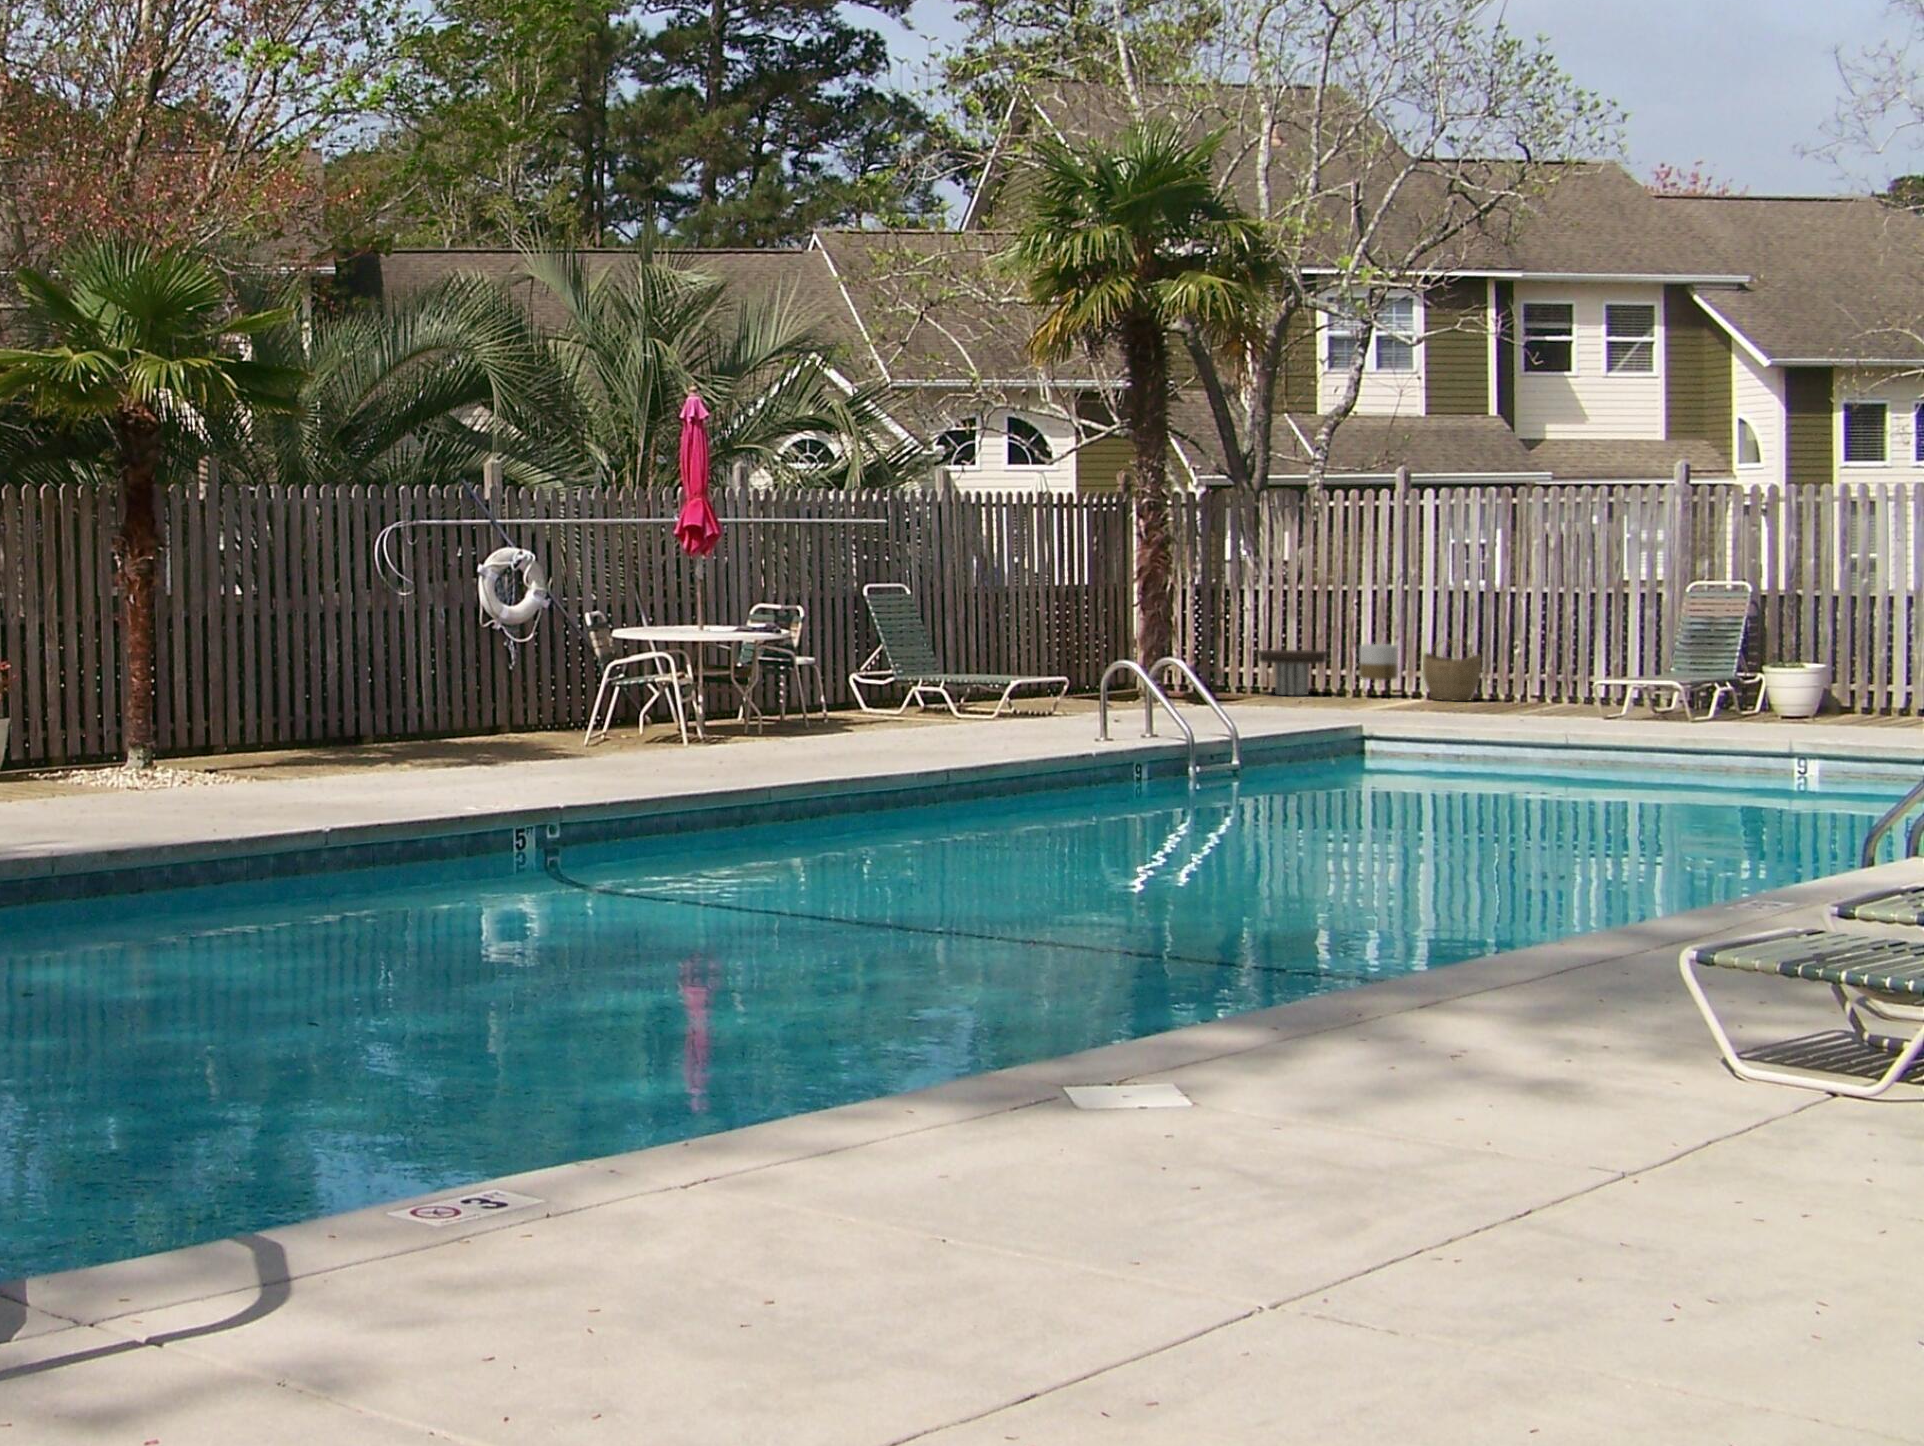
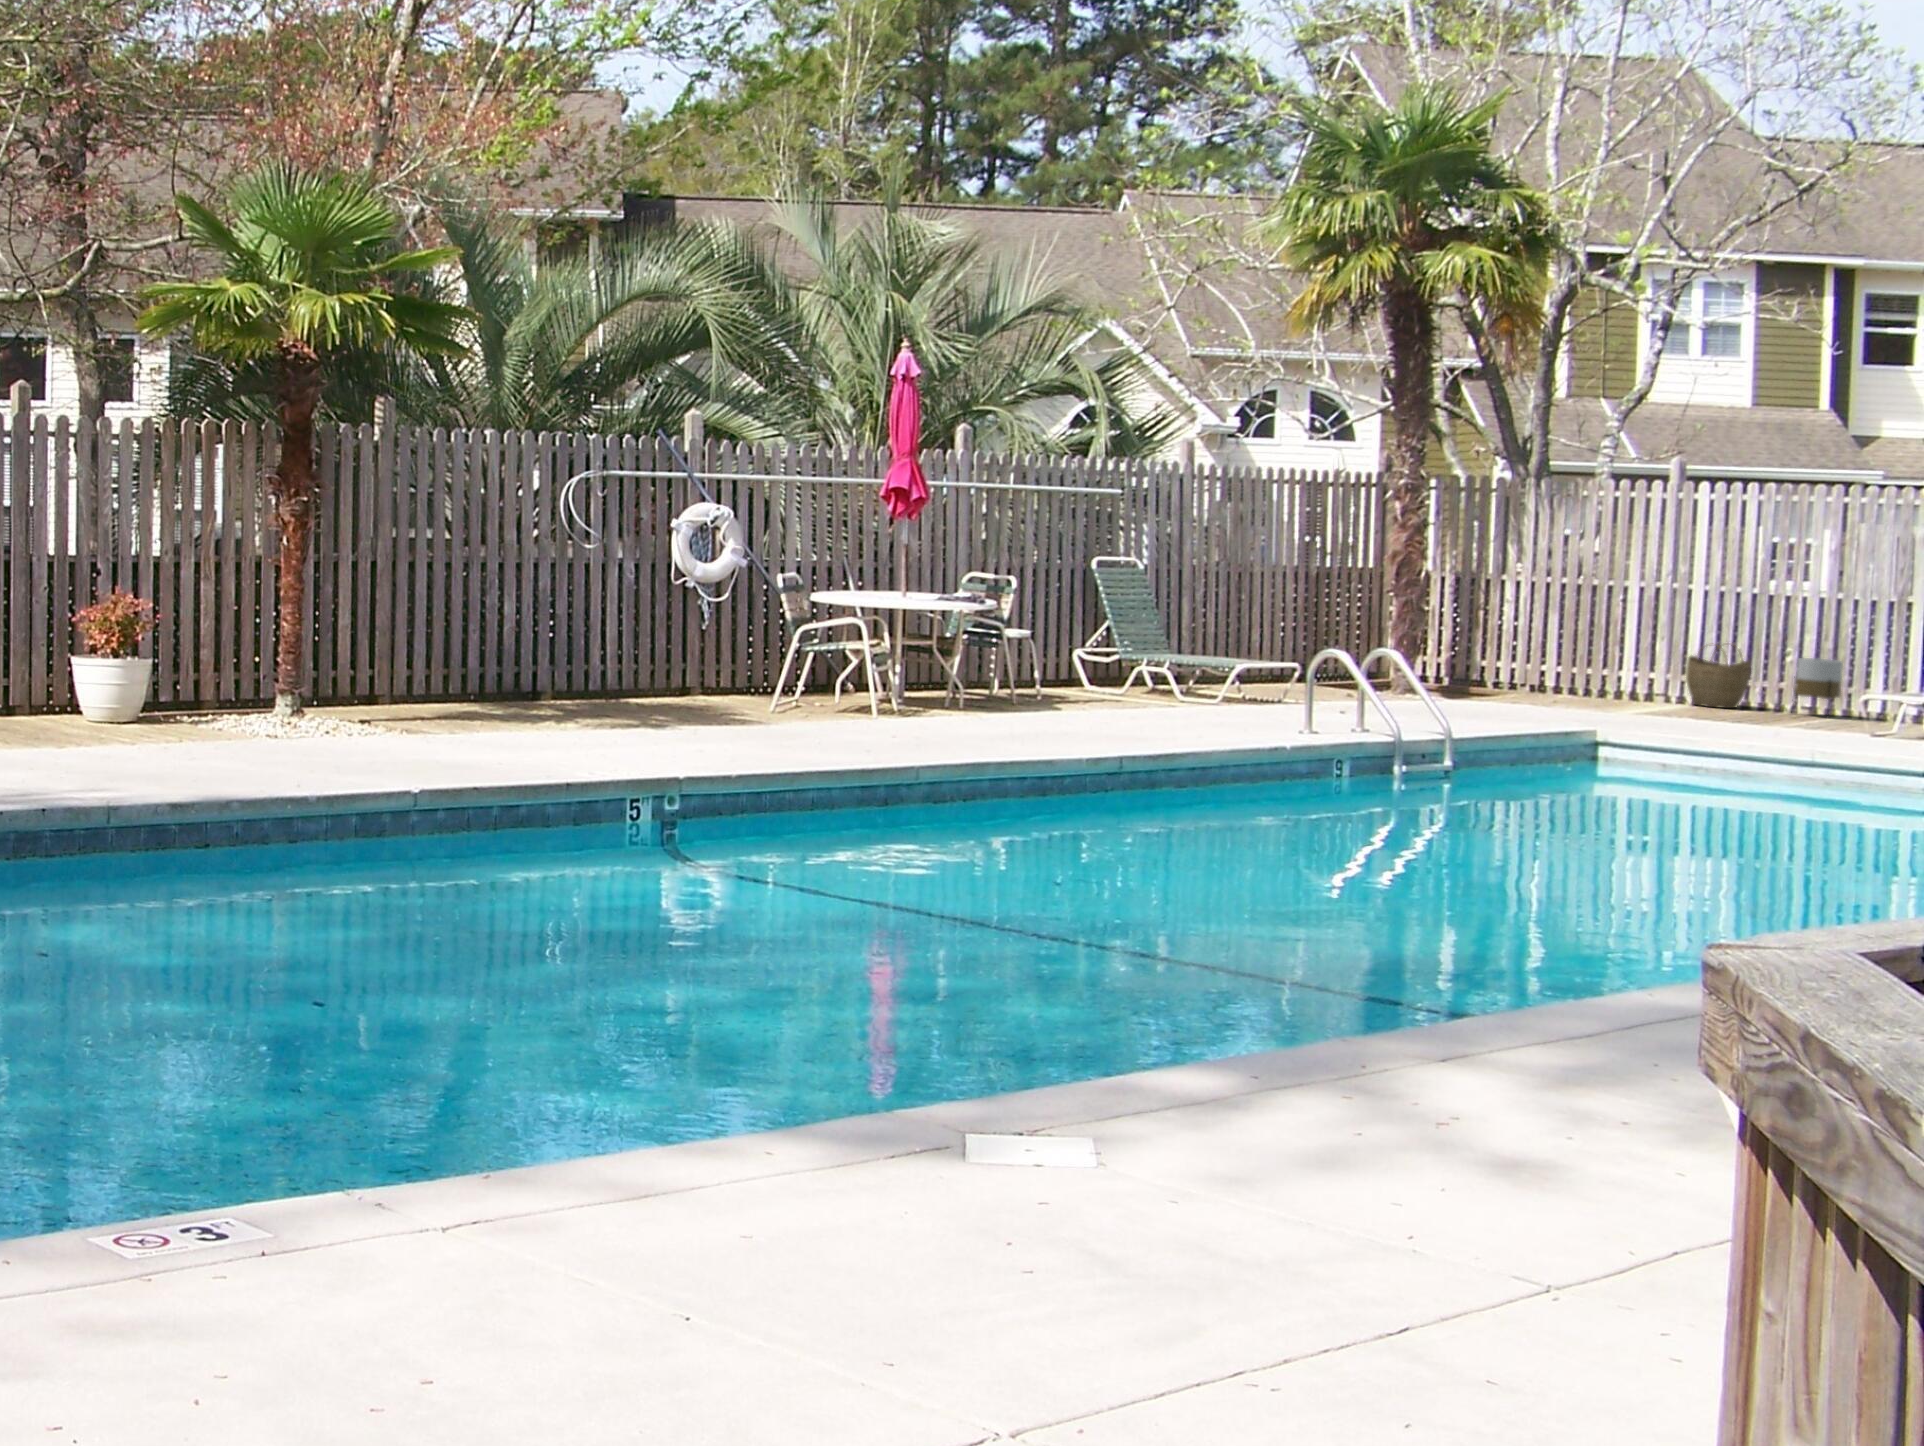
planter: present [1358,644,1398,681] -> present [1794,658,1843,708]
side table: present [1256,650,1328,695] -> none [1508,643,1588,692]

